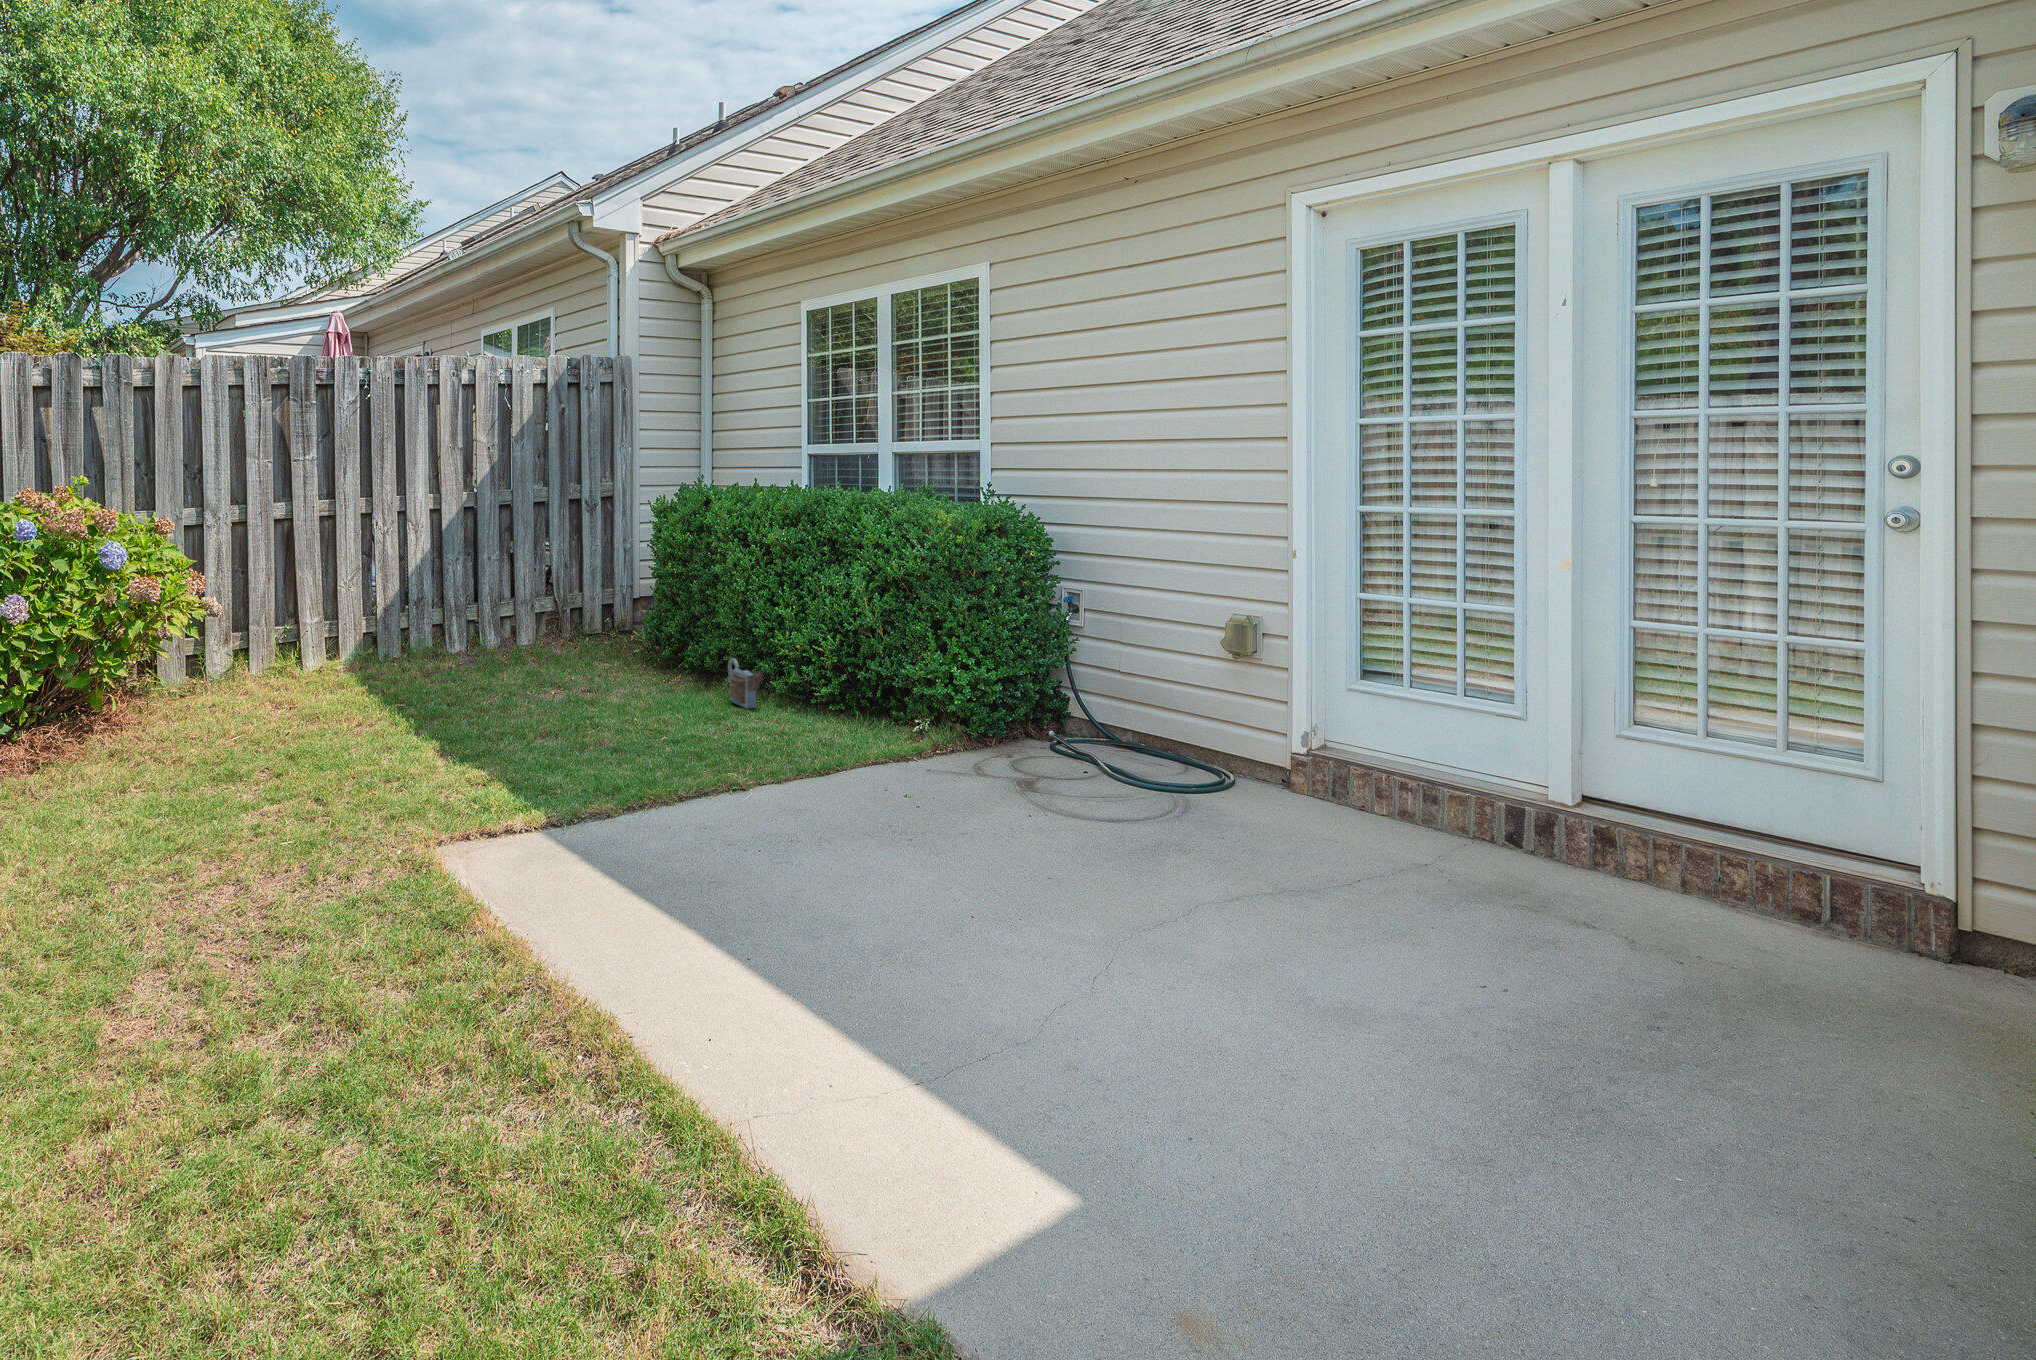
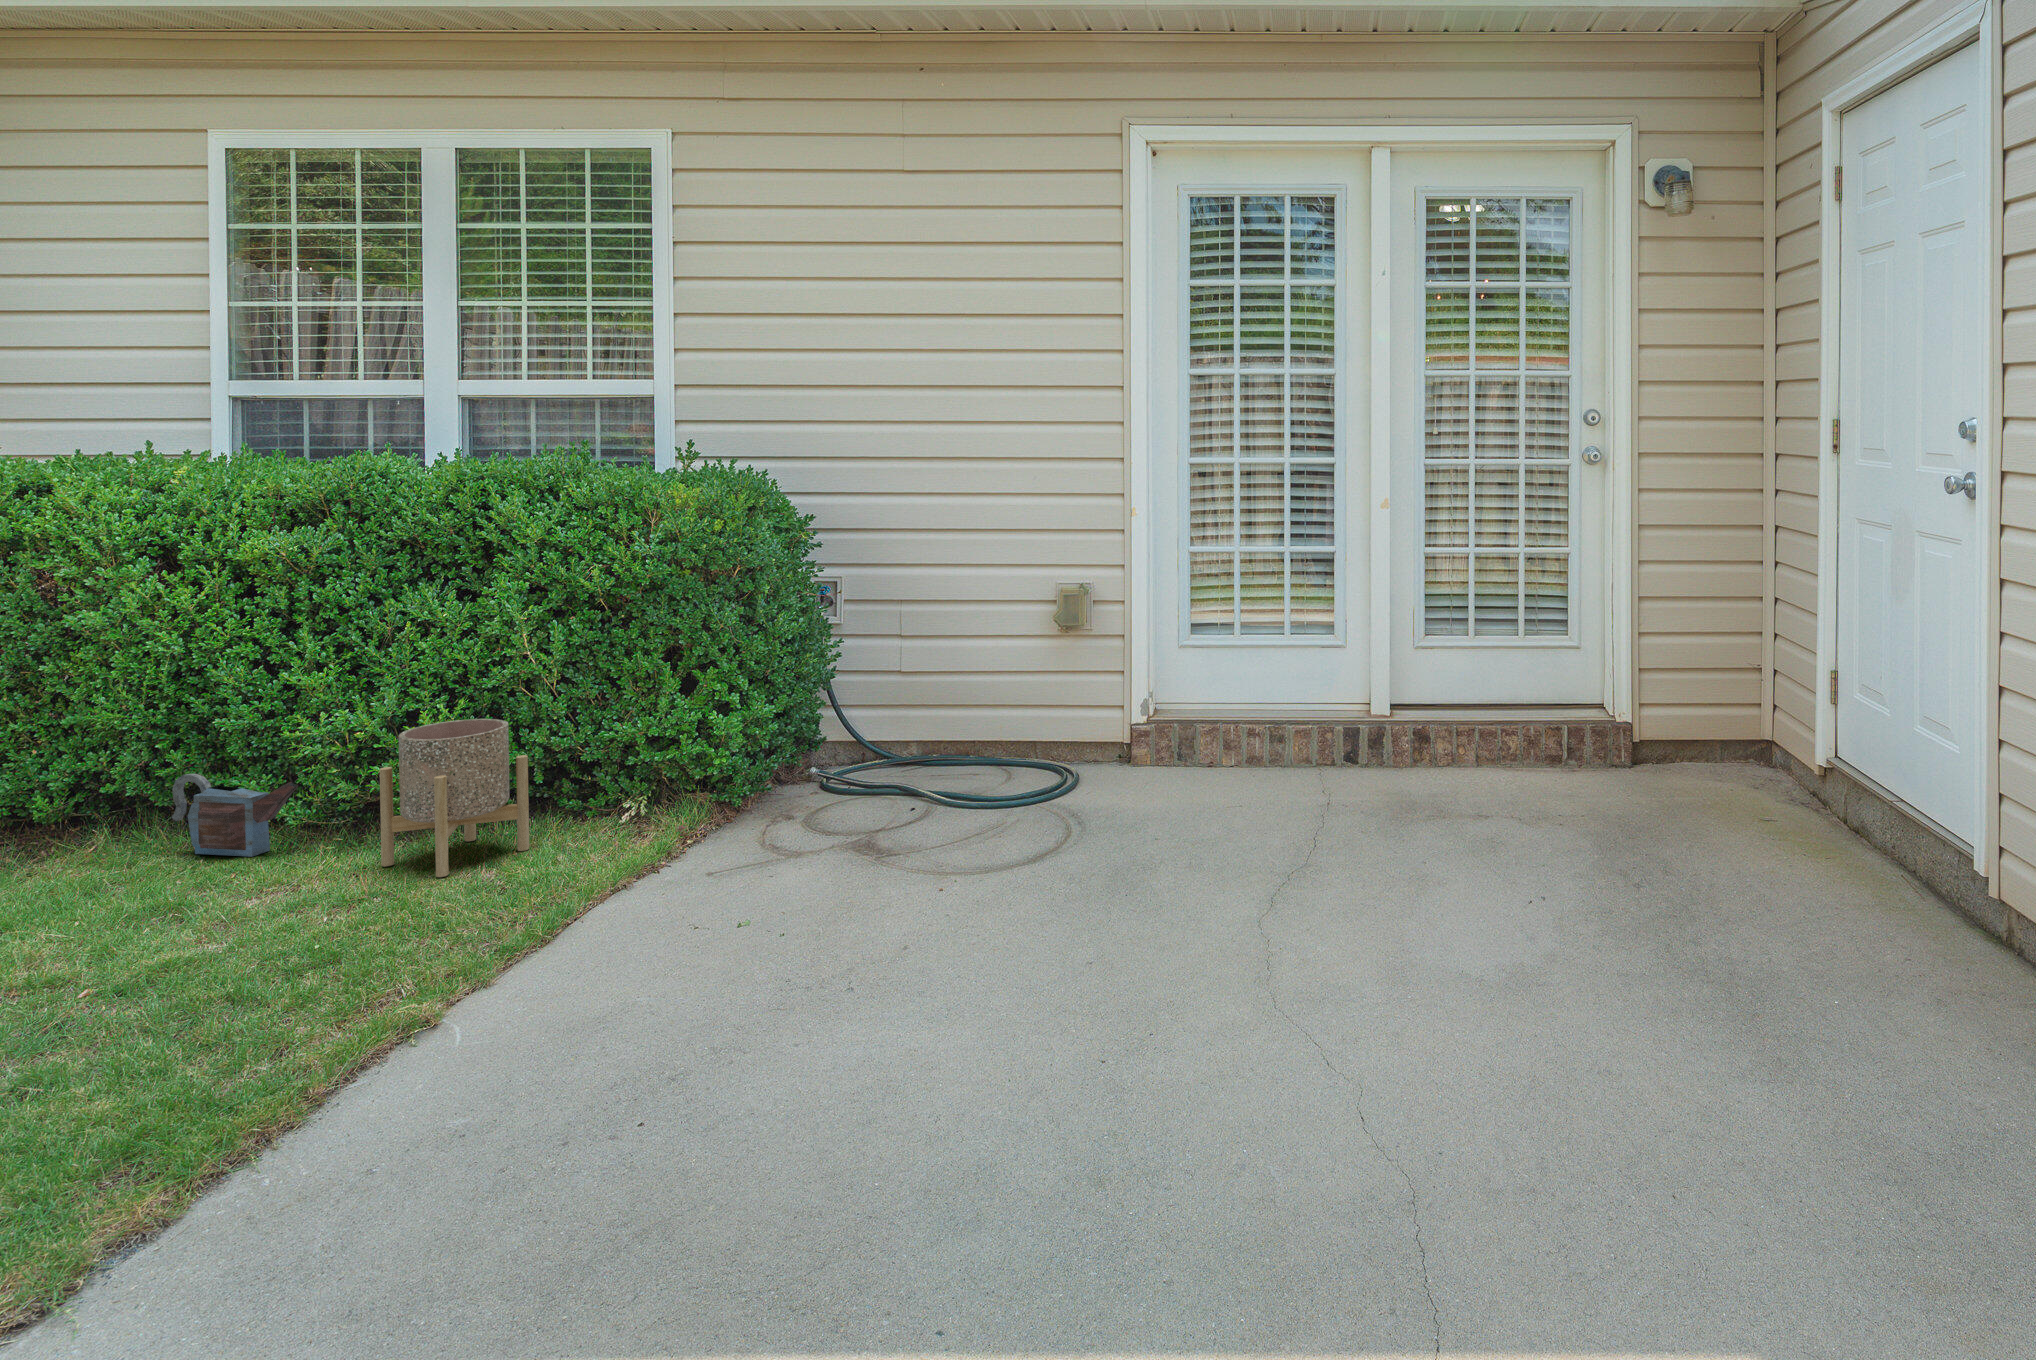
planter: none [781,649,846,738] -> present [380,719,529,877]

